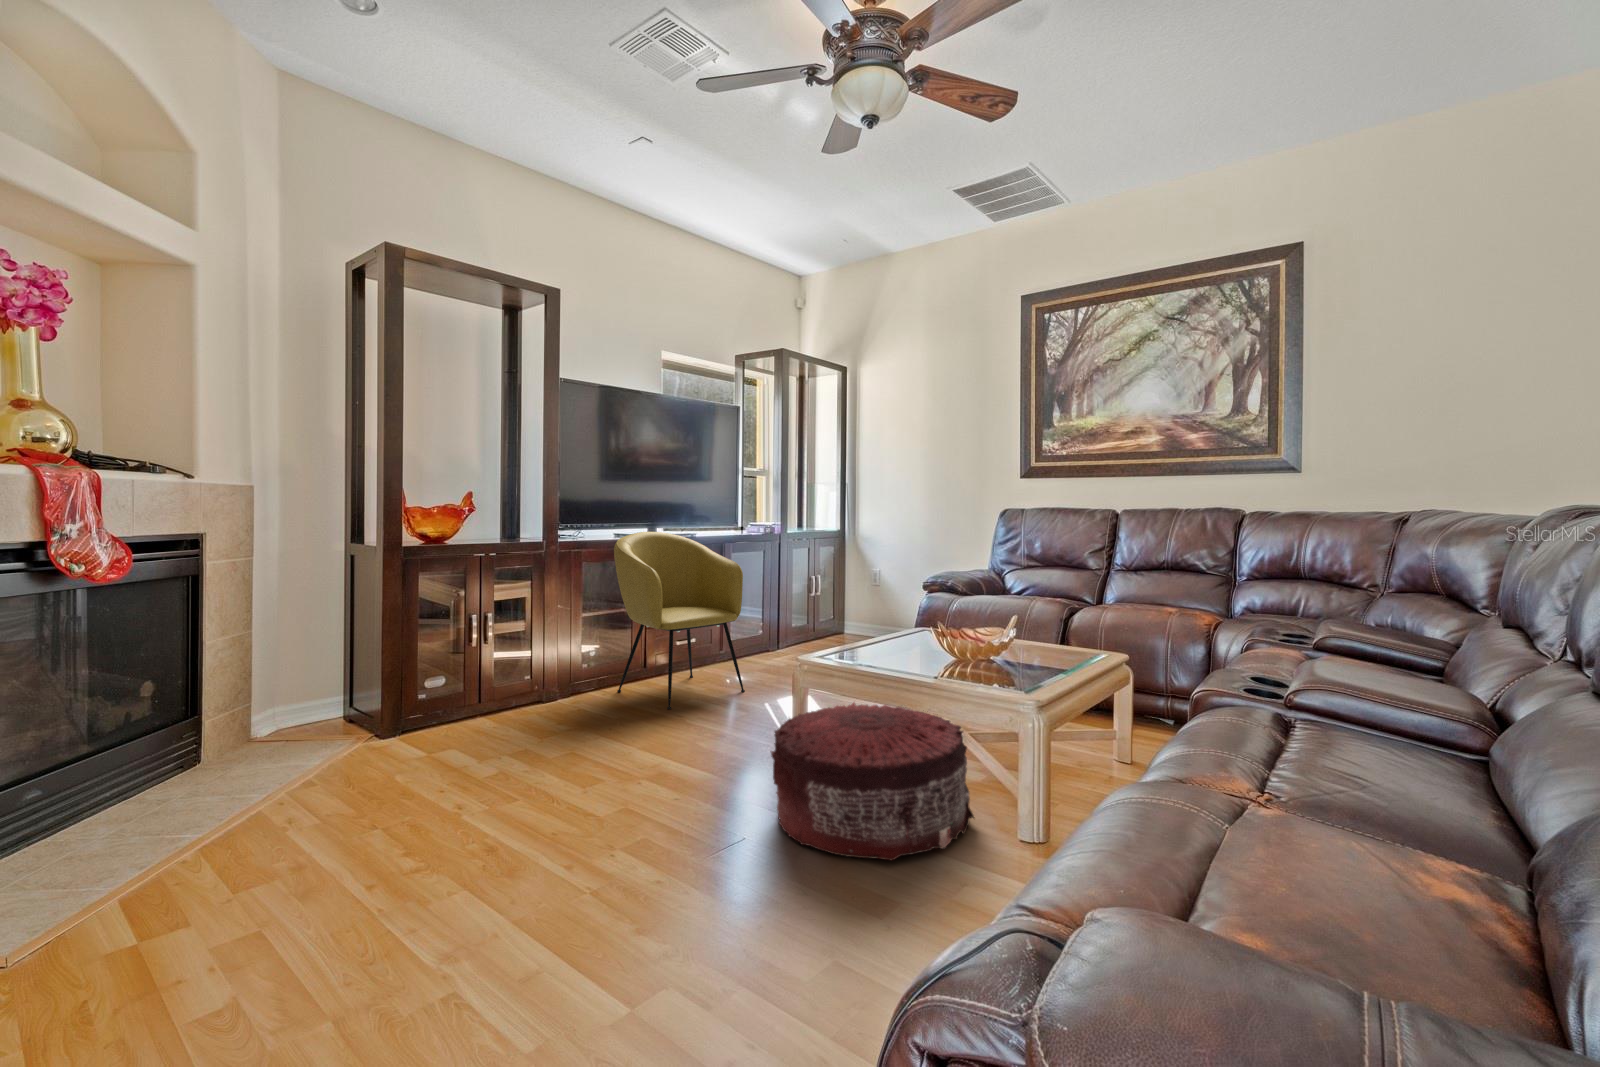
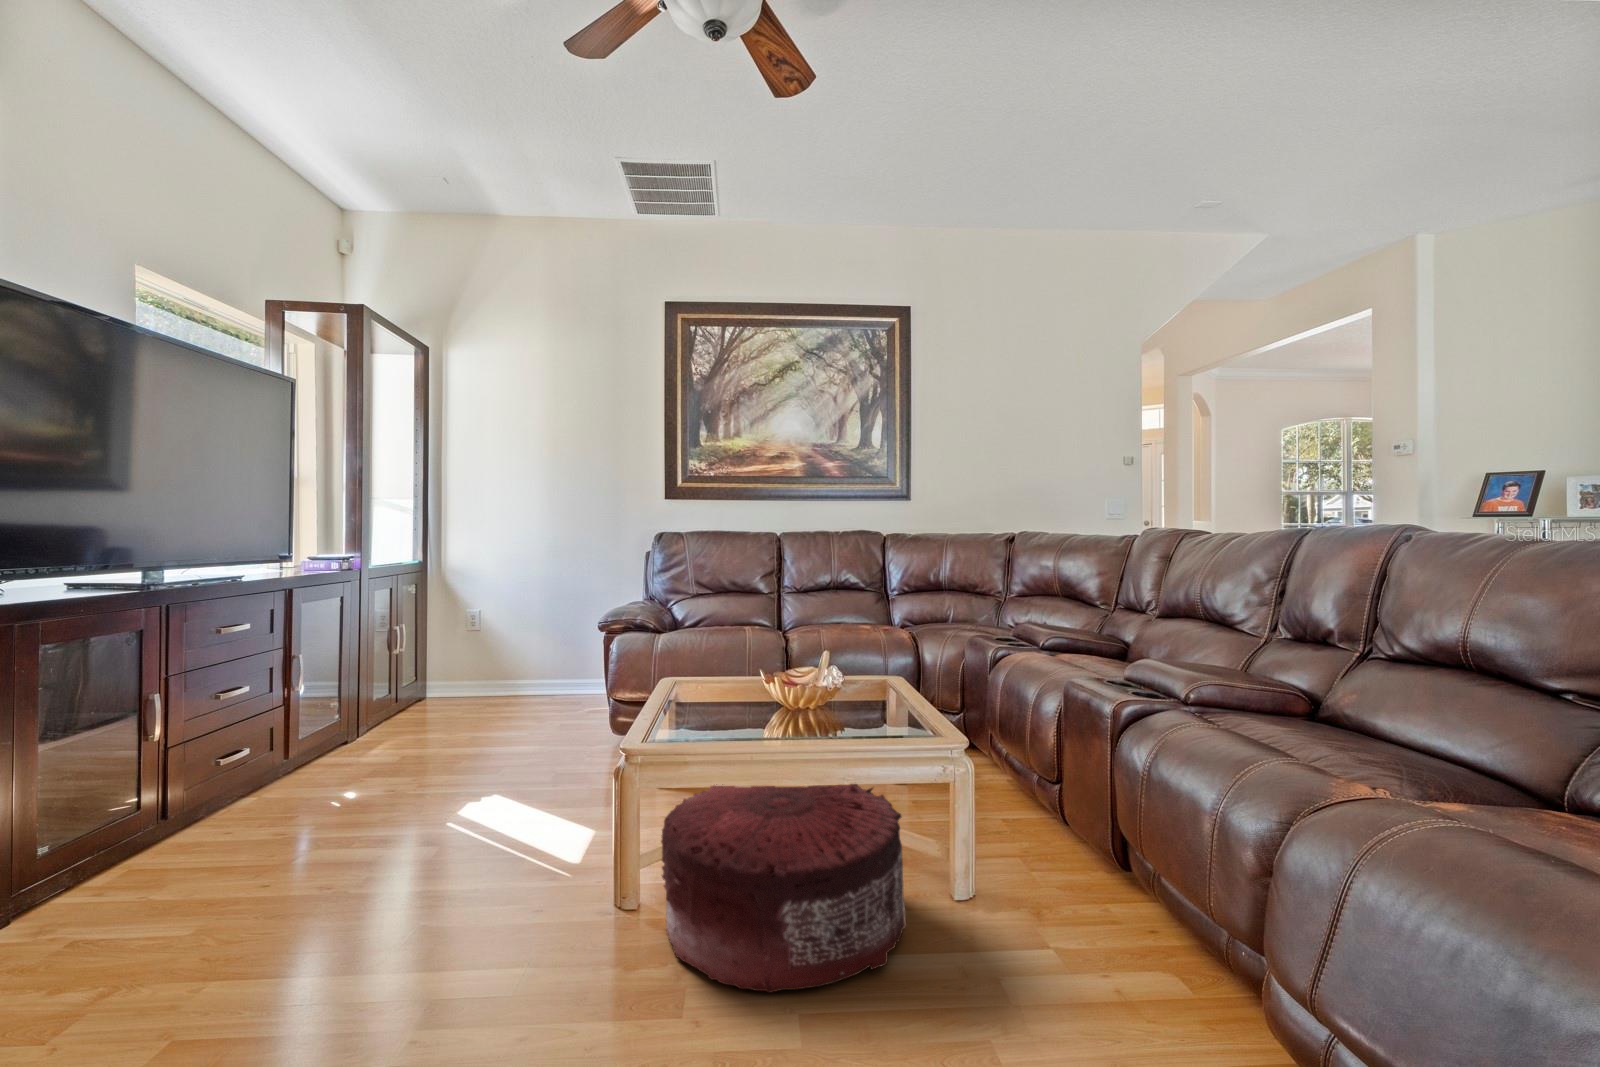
armchair: present [614,532,745,709] -> none [130,577,390,871]

